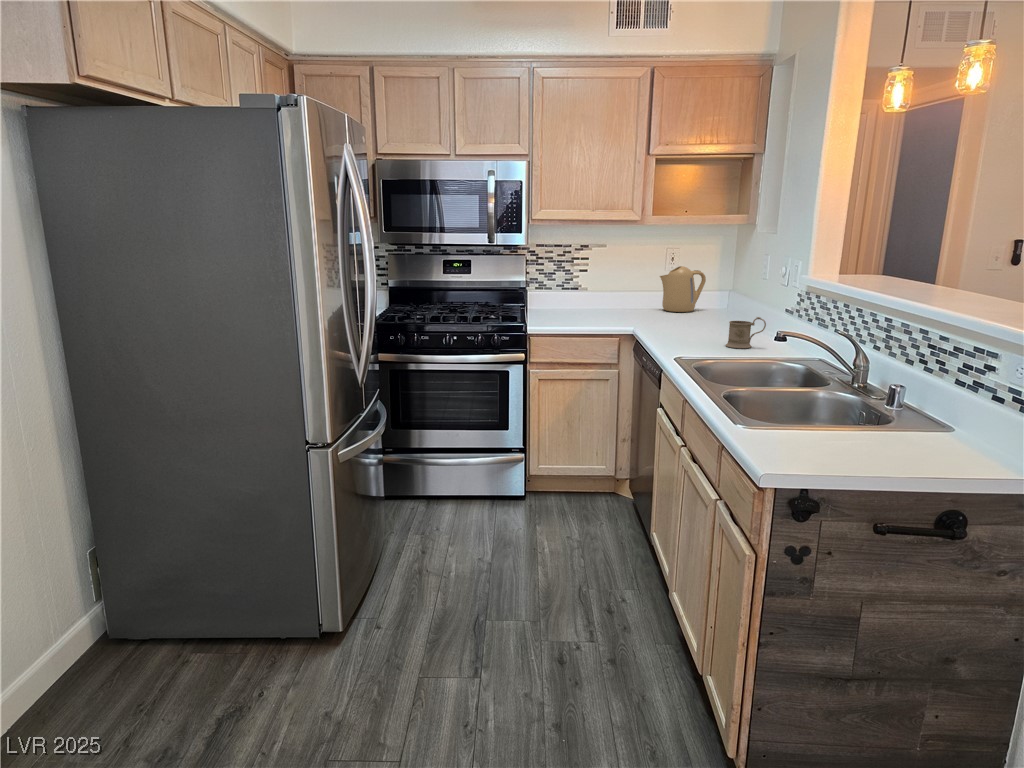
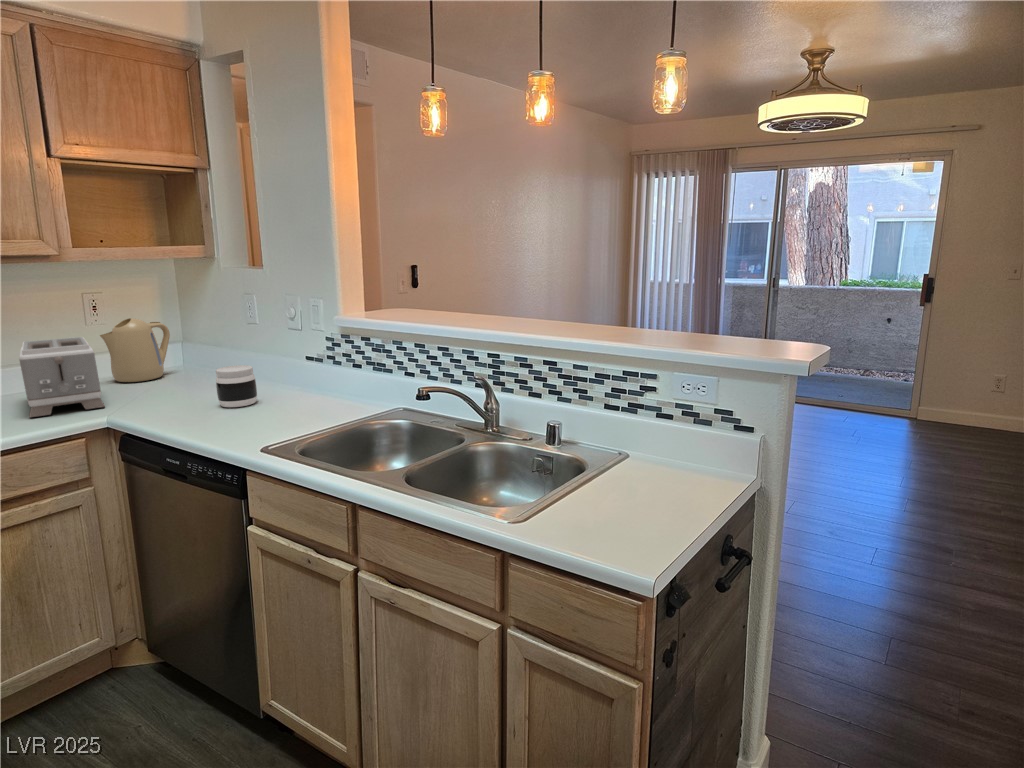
toaster: none [601,275,648,321] -> present [19,337,105,417]
jar: none [698,305,727,335] -> present [216,365,257,407]
mug: present [726,317,766,348] -> none [282,373,328,418]

